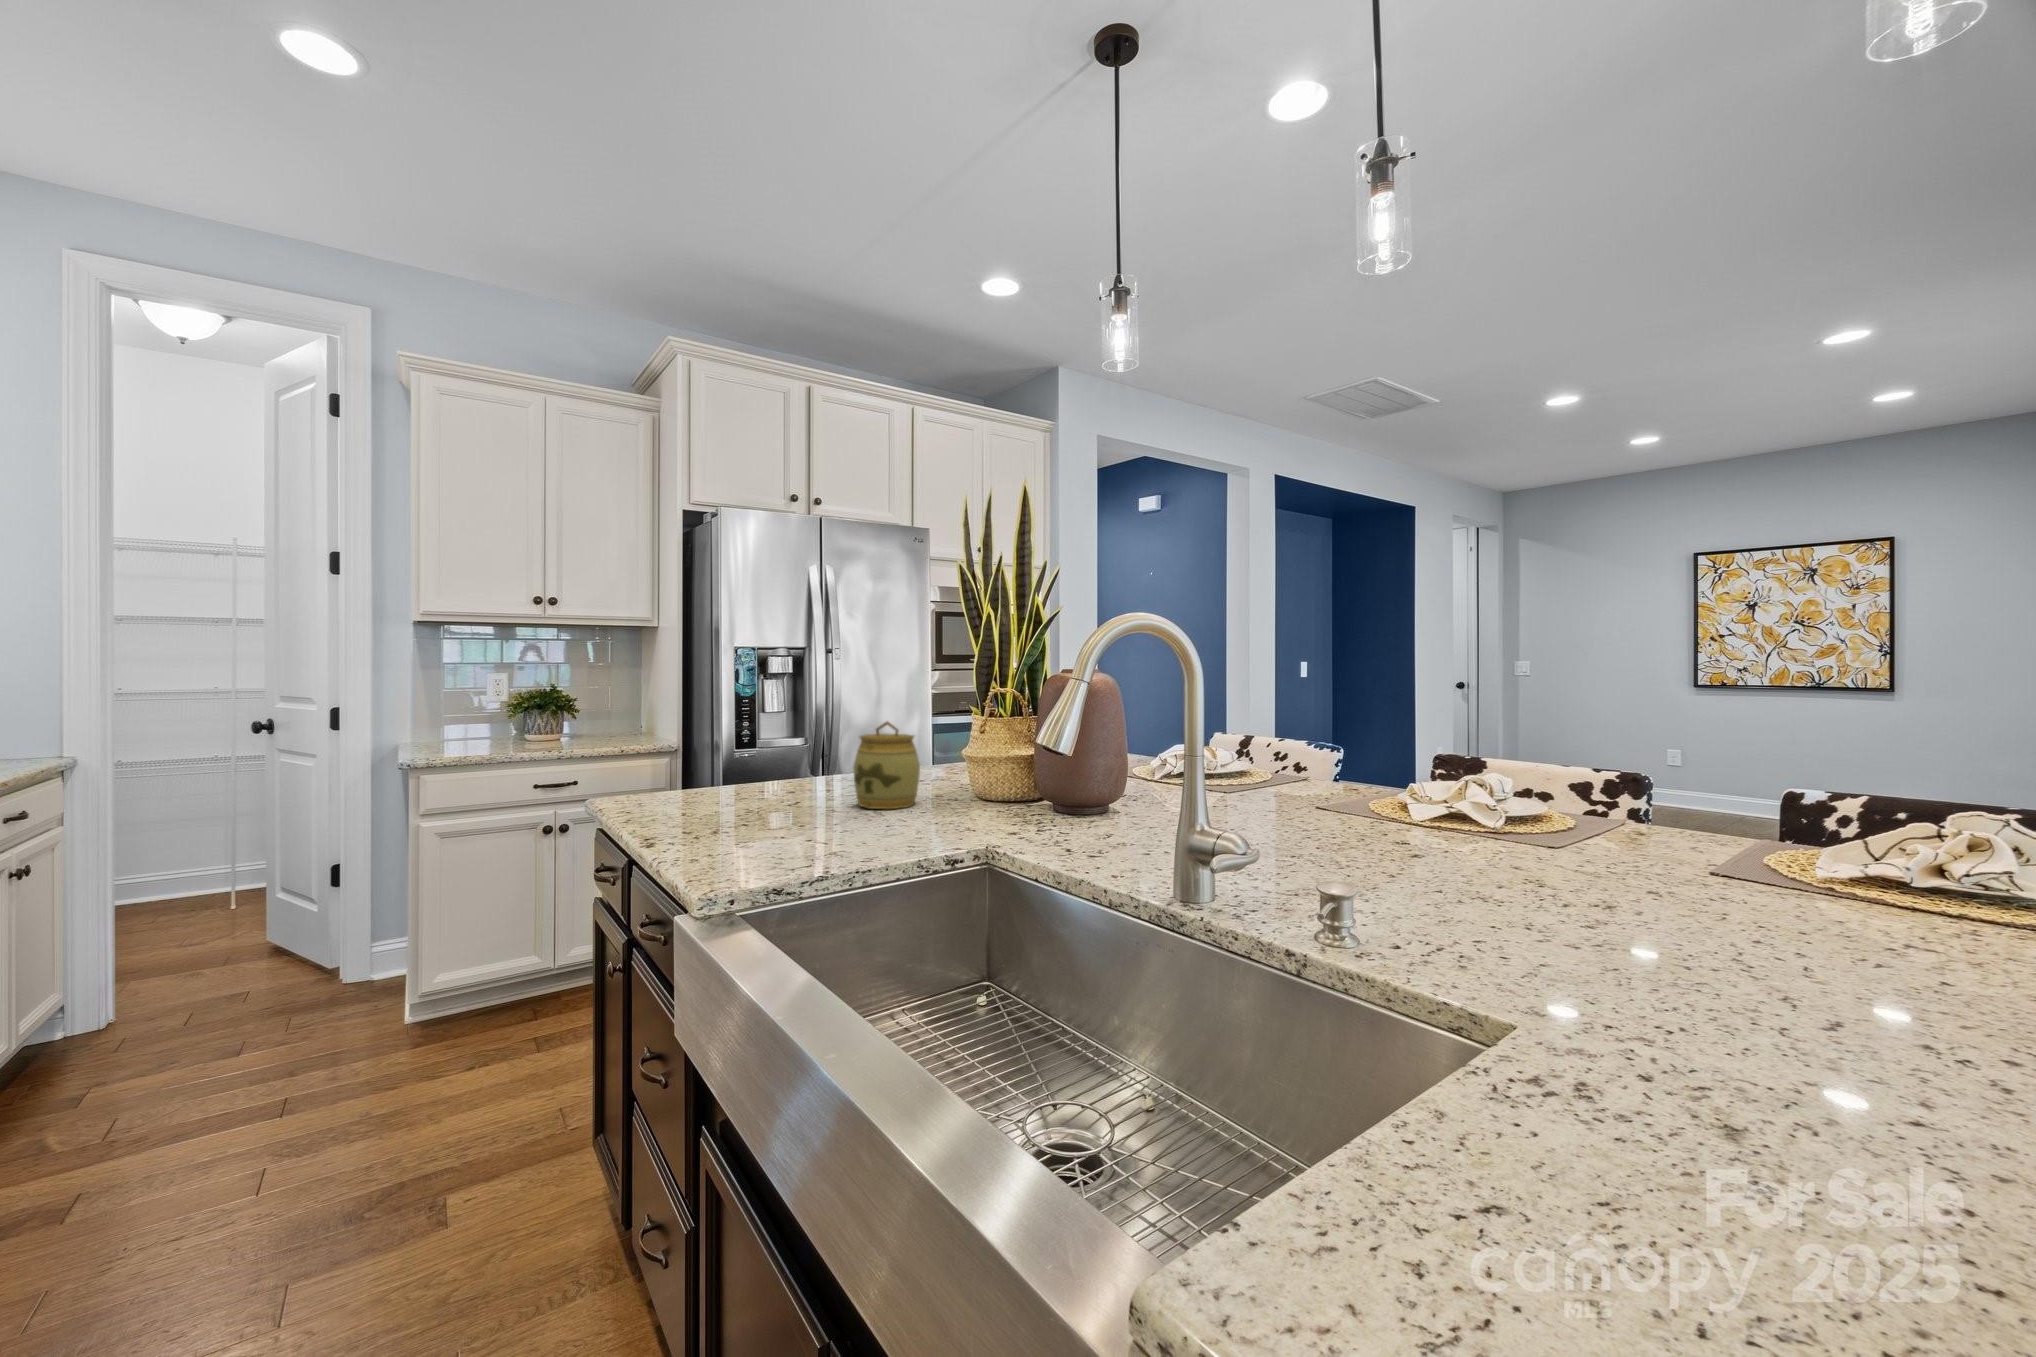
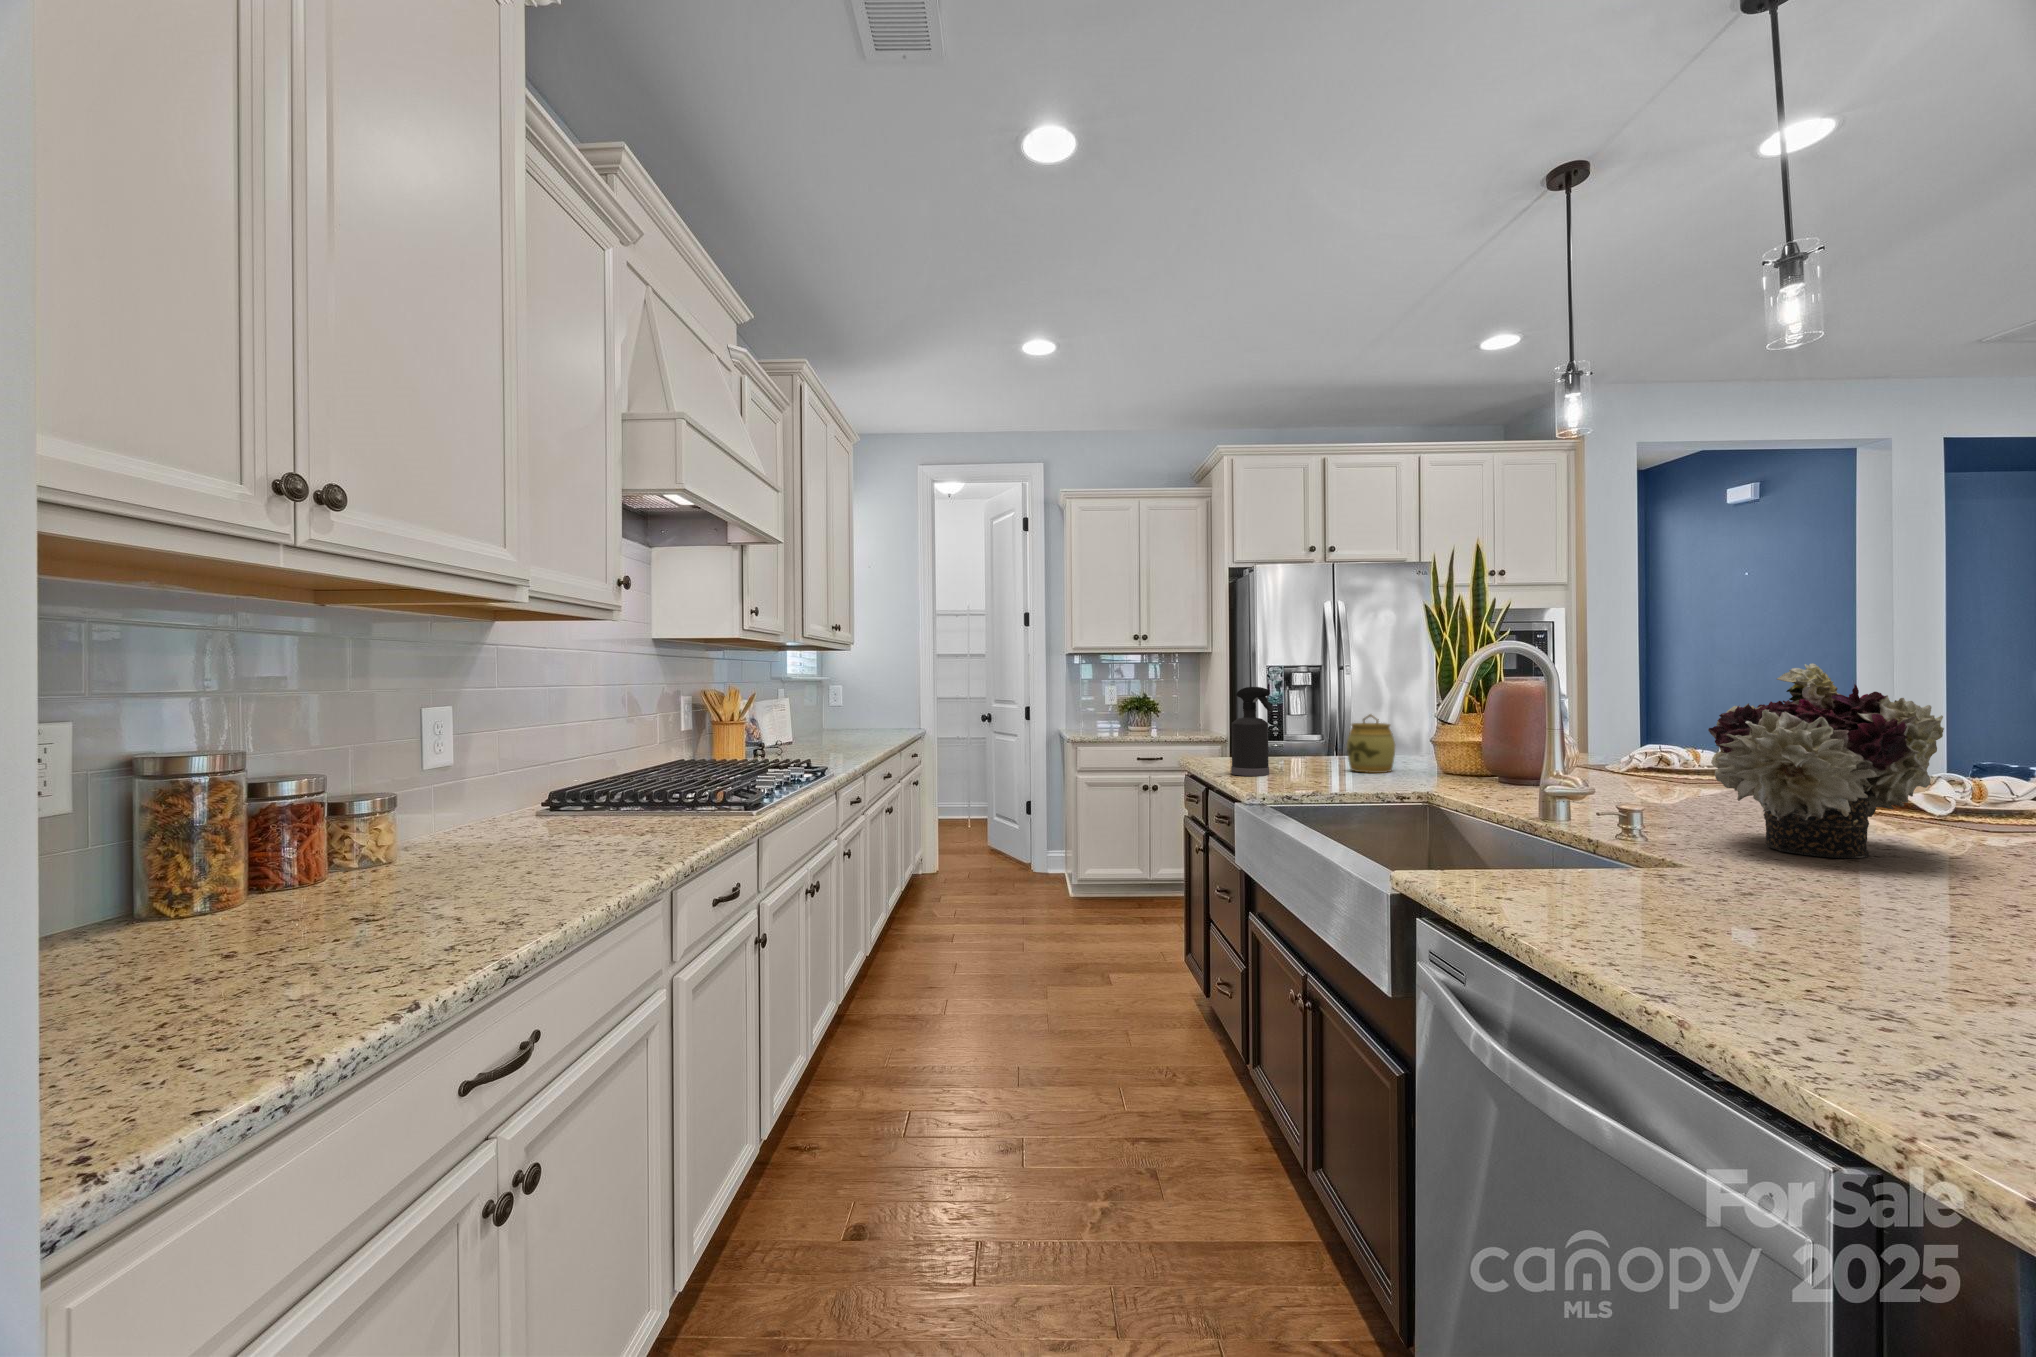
flower arrangement: none [1405,655,1716,946] -> present [1708,663,1944,858]
spray bottle: none [673,680,745,829] -> present [1231,687,1273,776]

